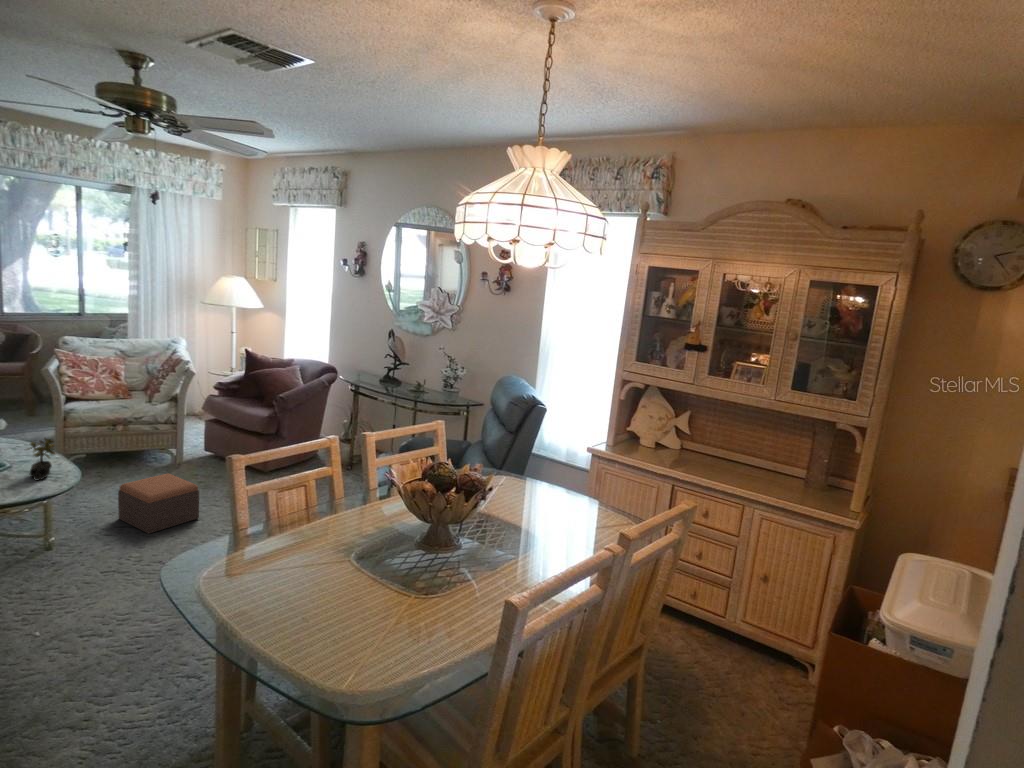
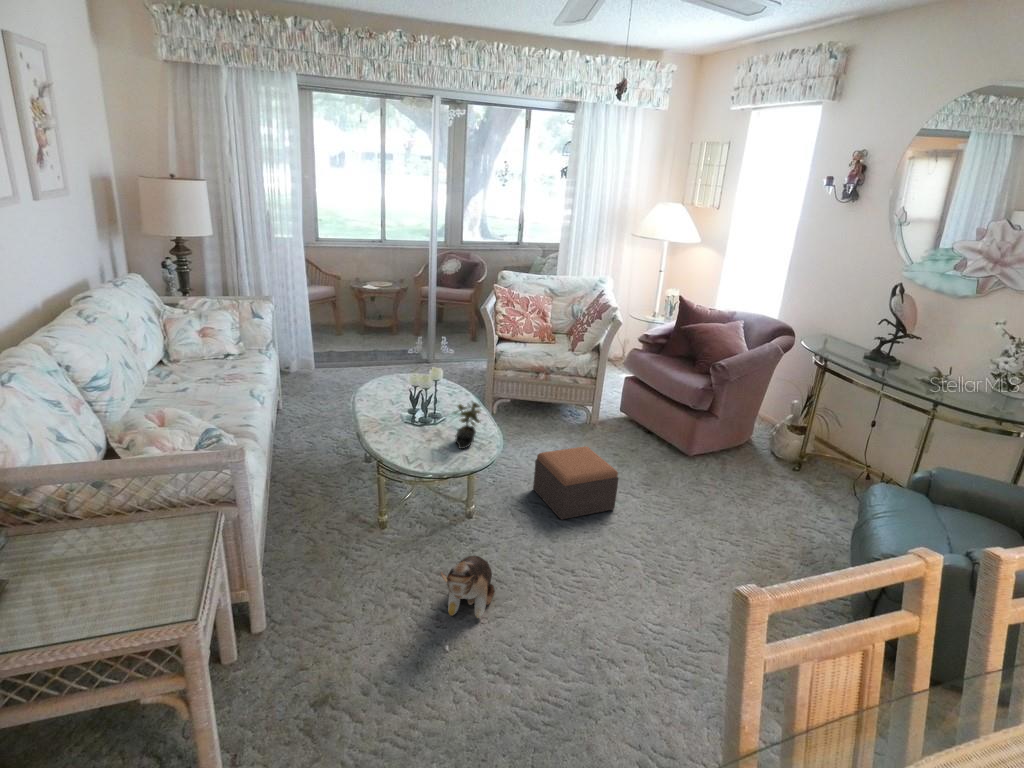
plush toy: none [29,560,86,614] -> present [441,556,495,618]

